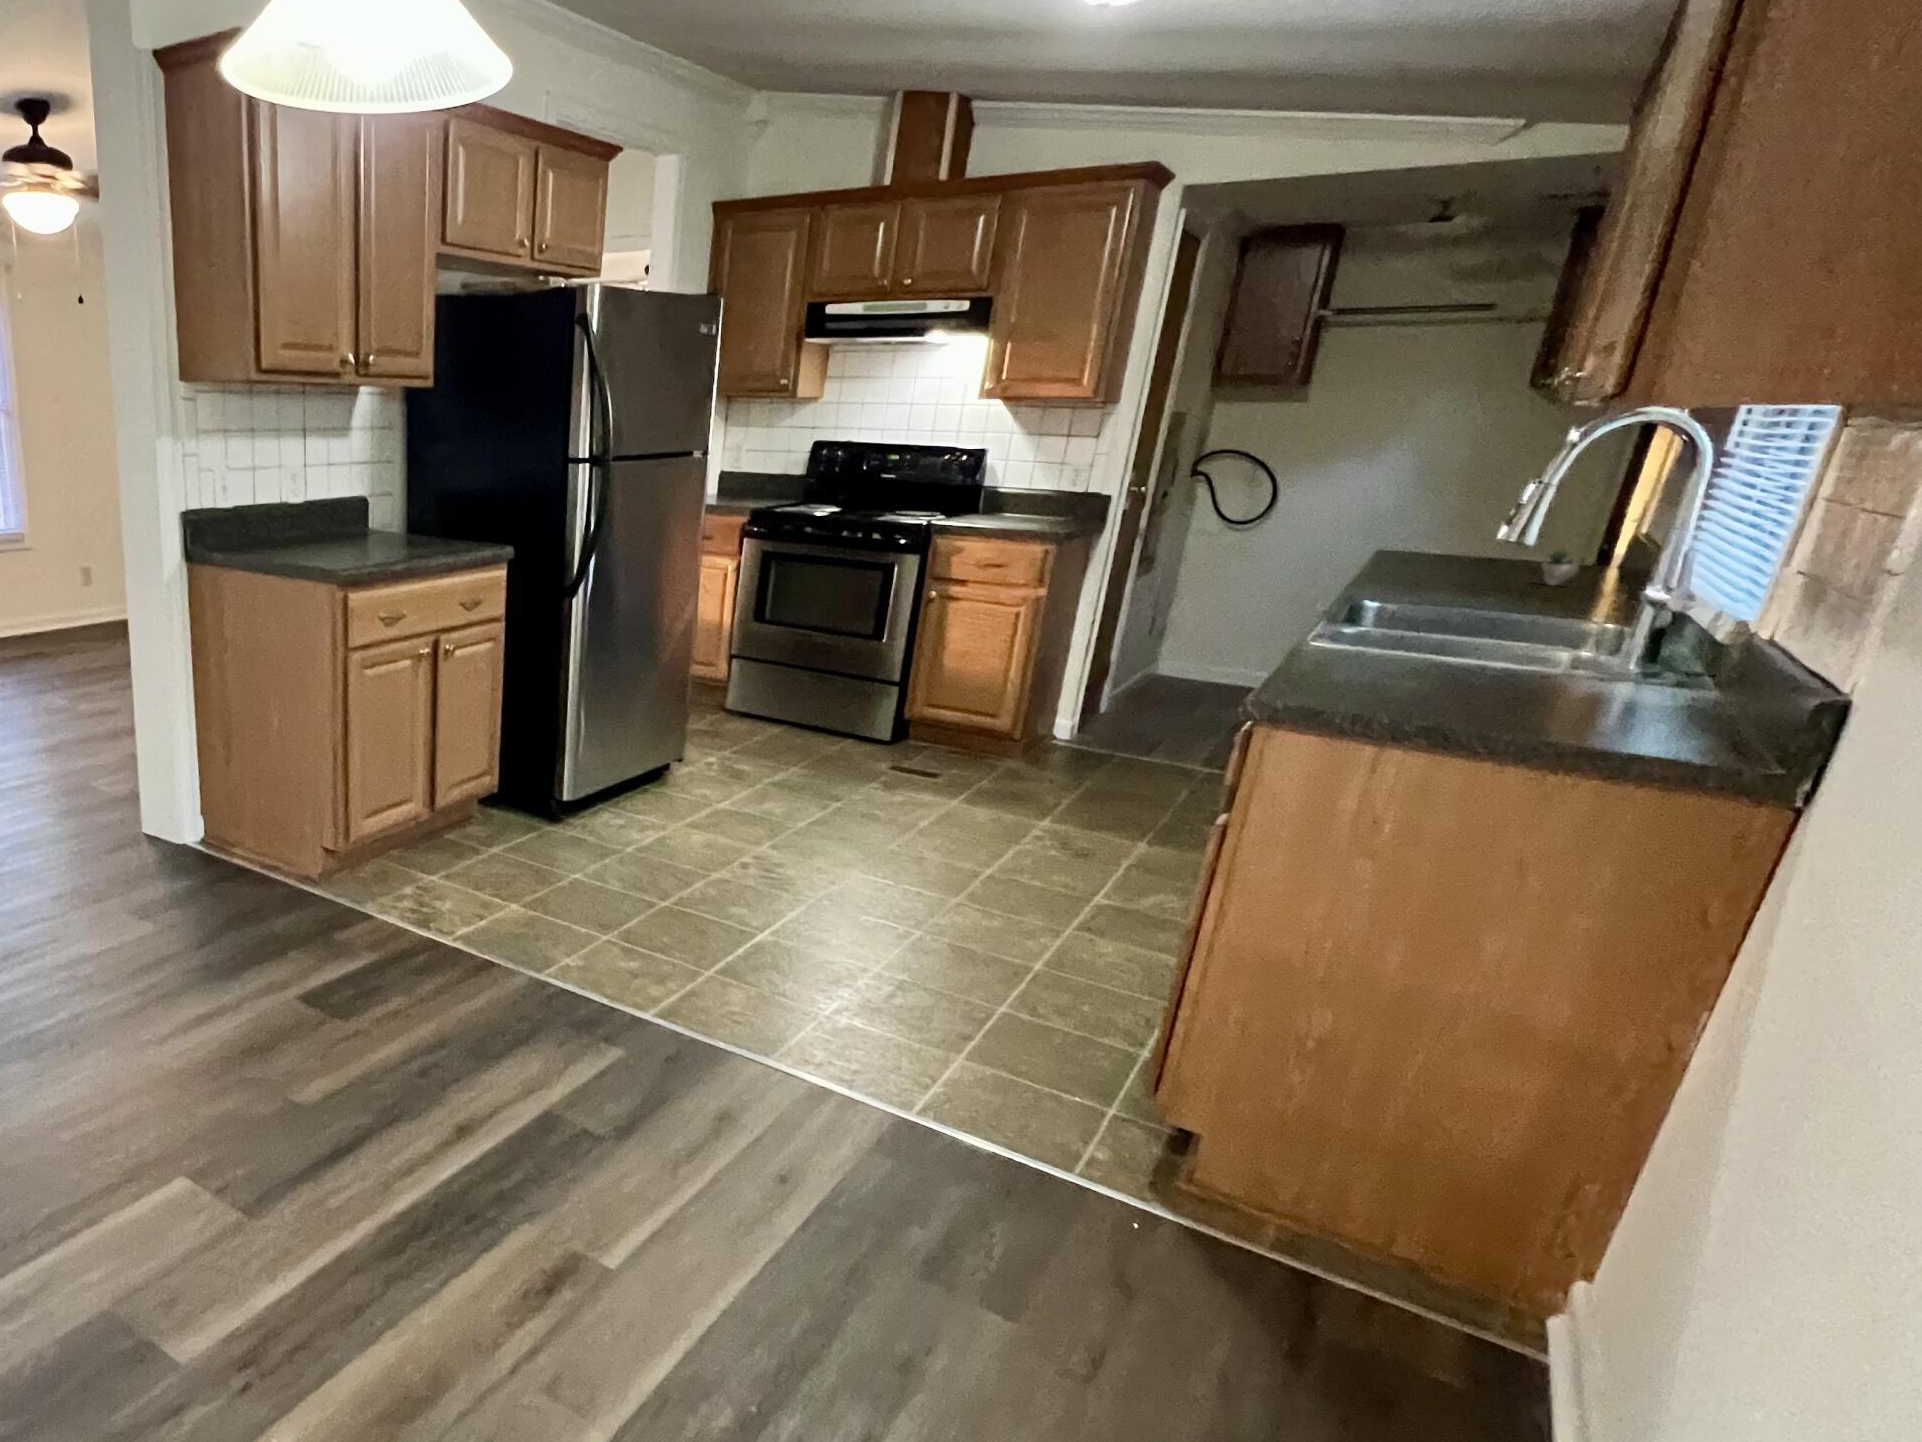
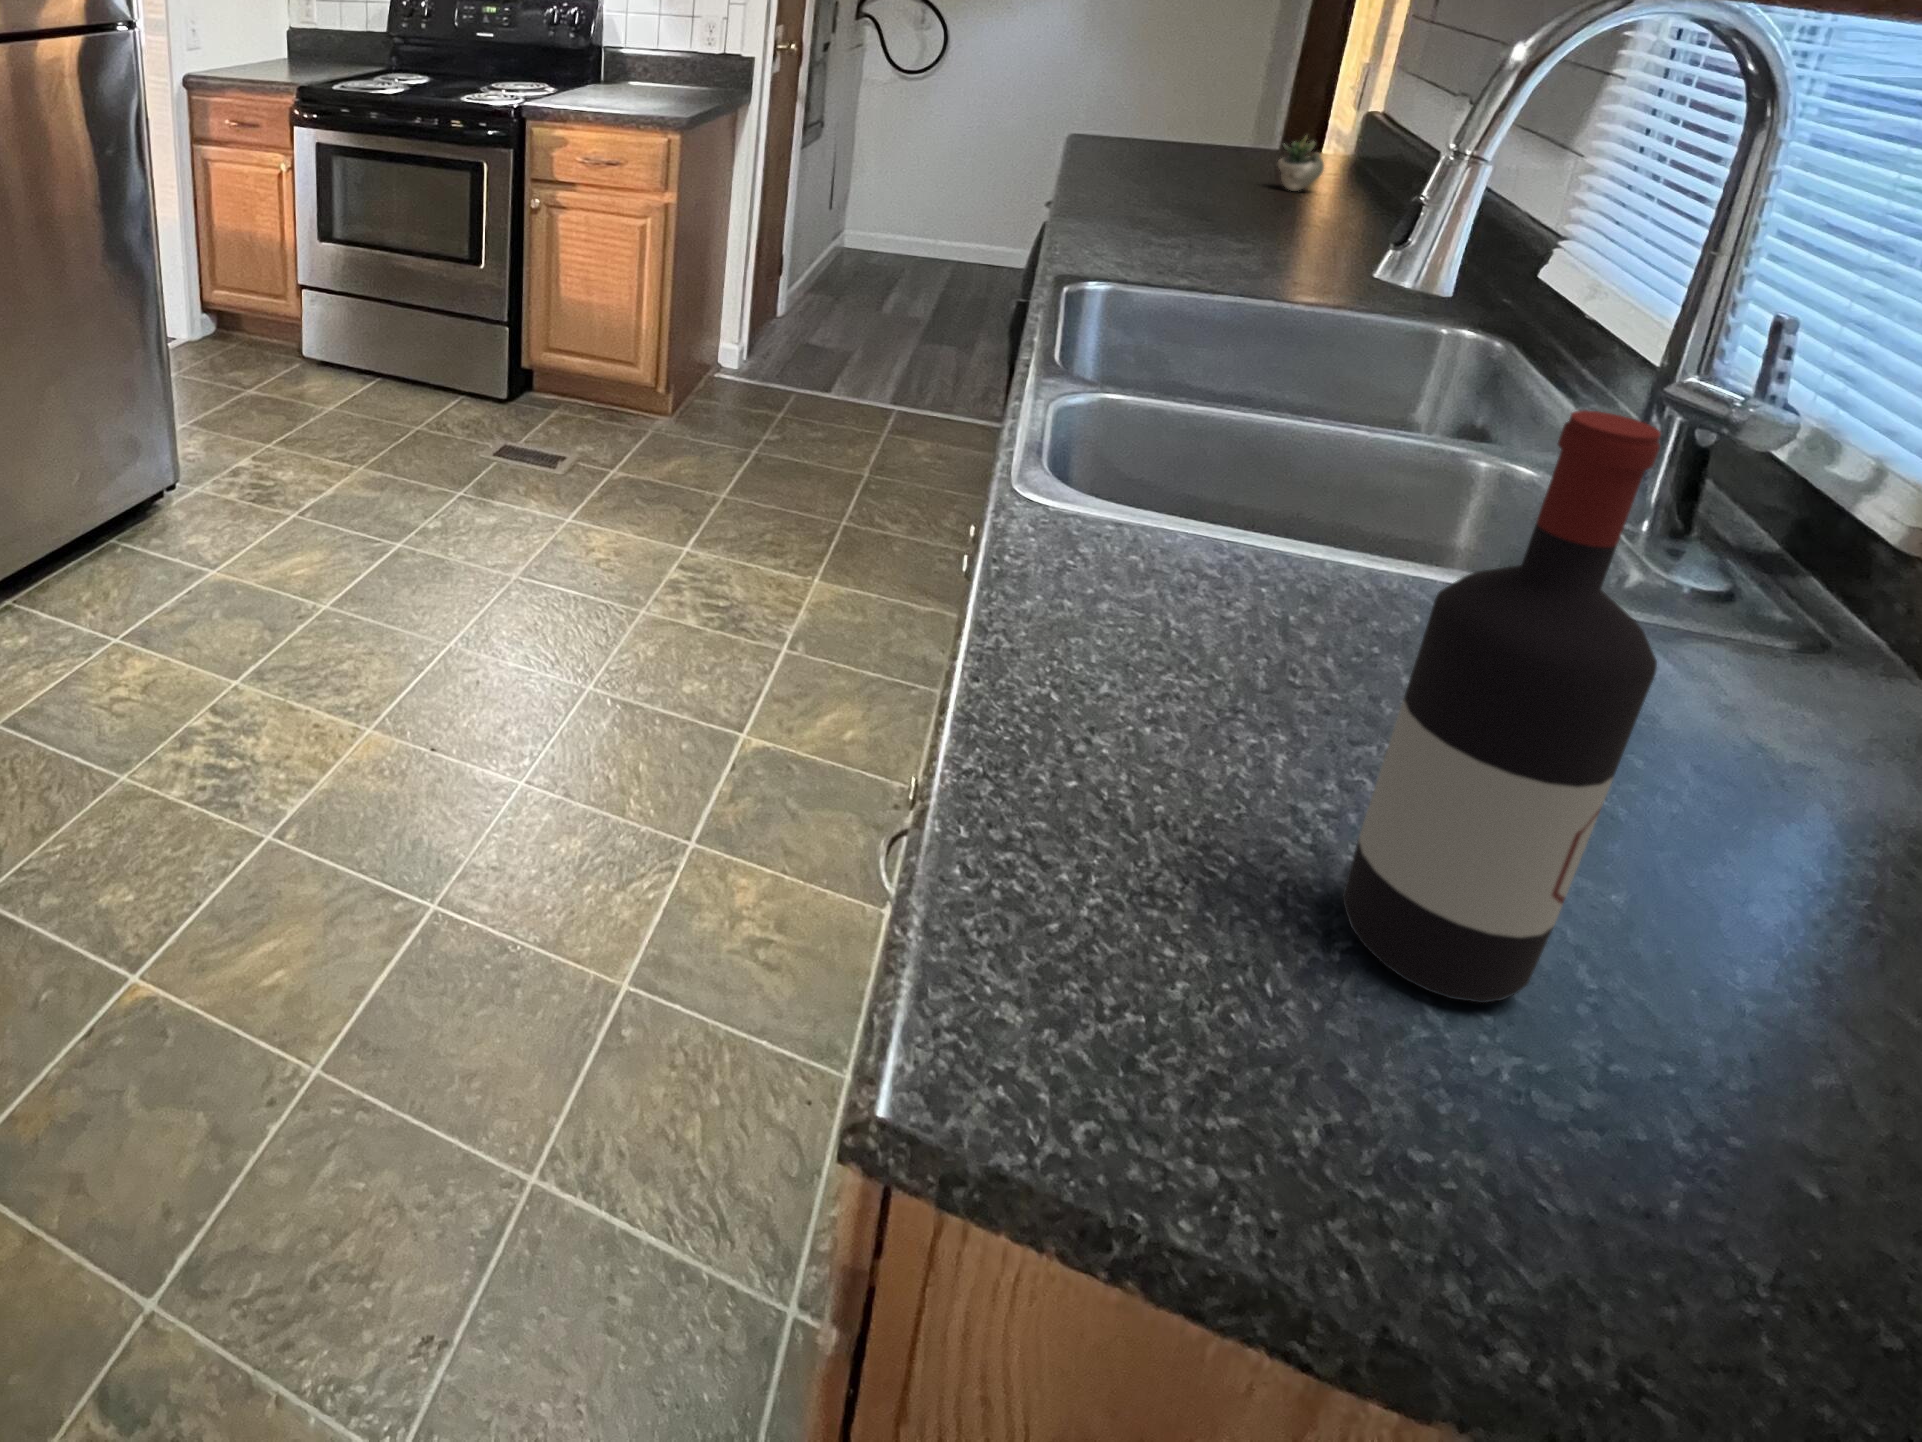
wine bottle: none [1413,519,1513,706] -> present [1342,411,1661,1003]

